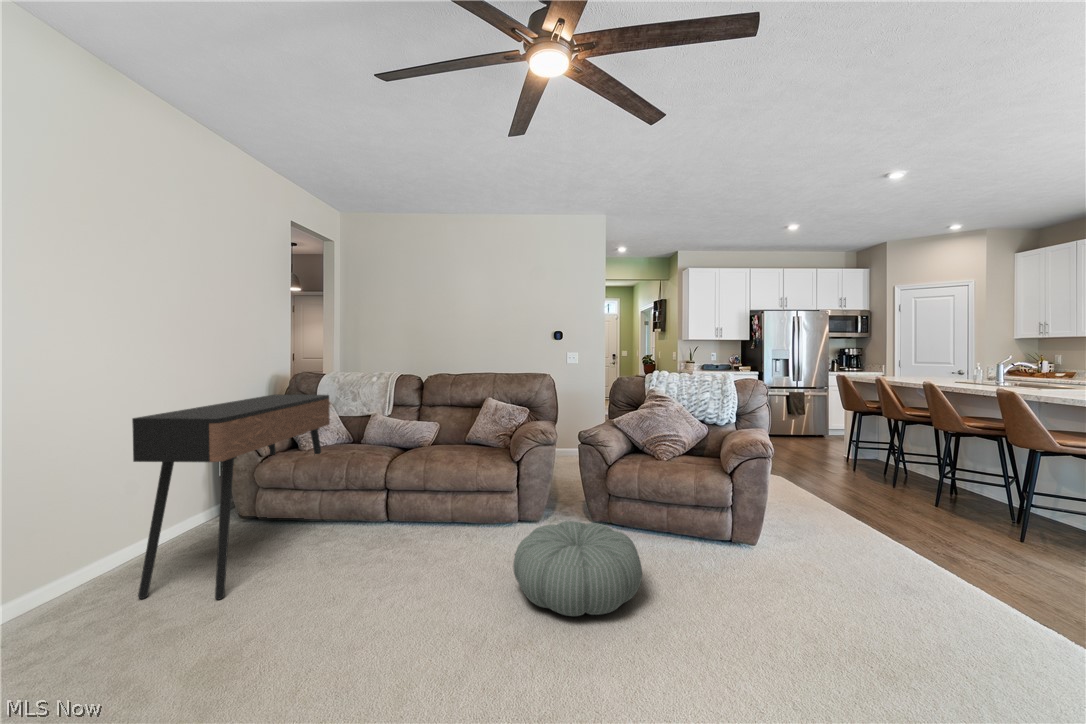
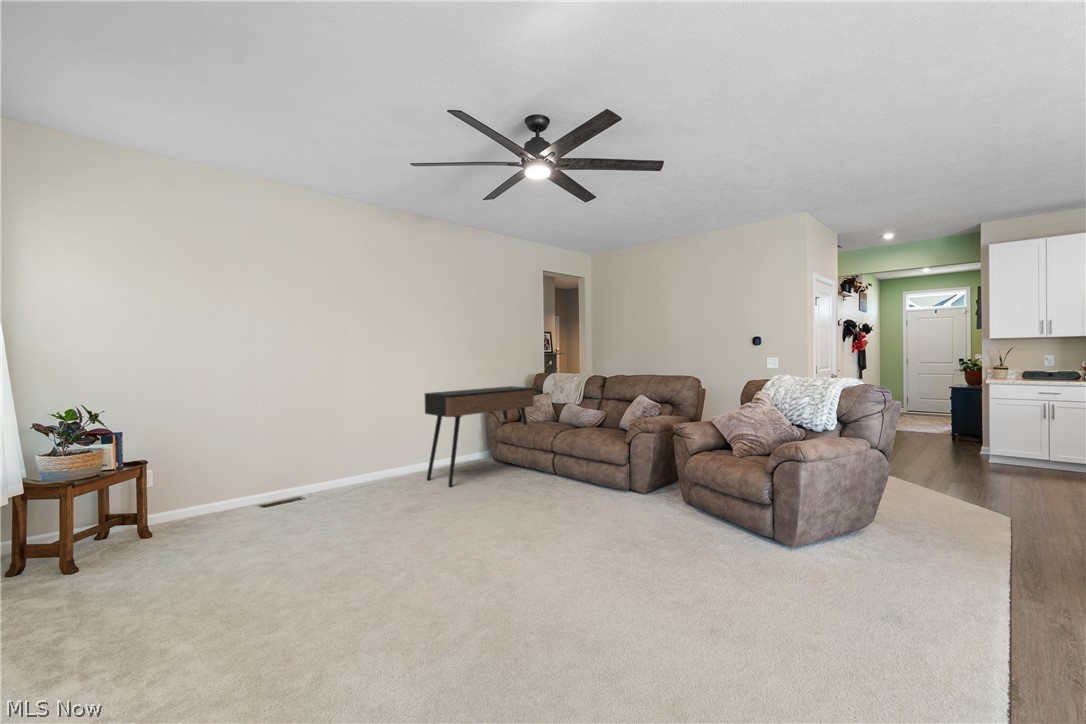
pouf: present [513,521,642,616] -> none [558,482,648,540]

